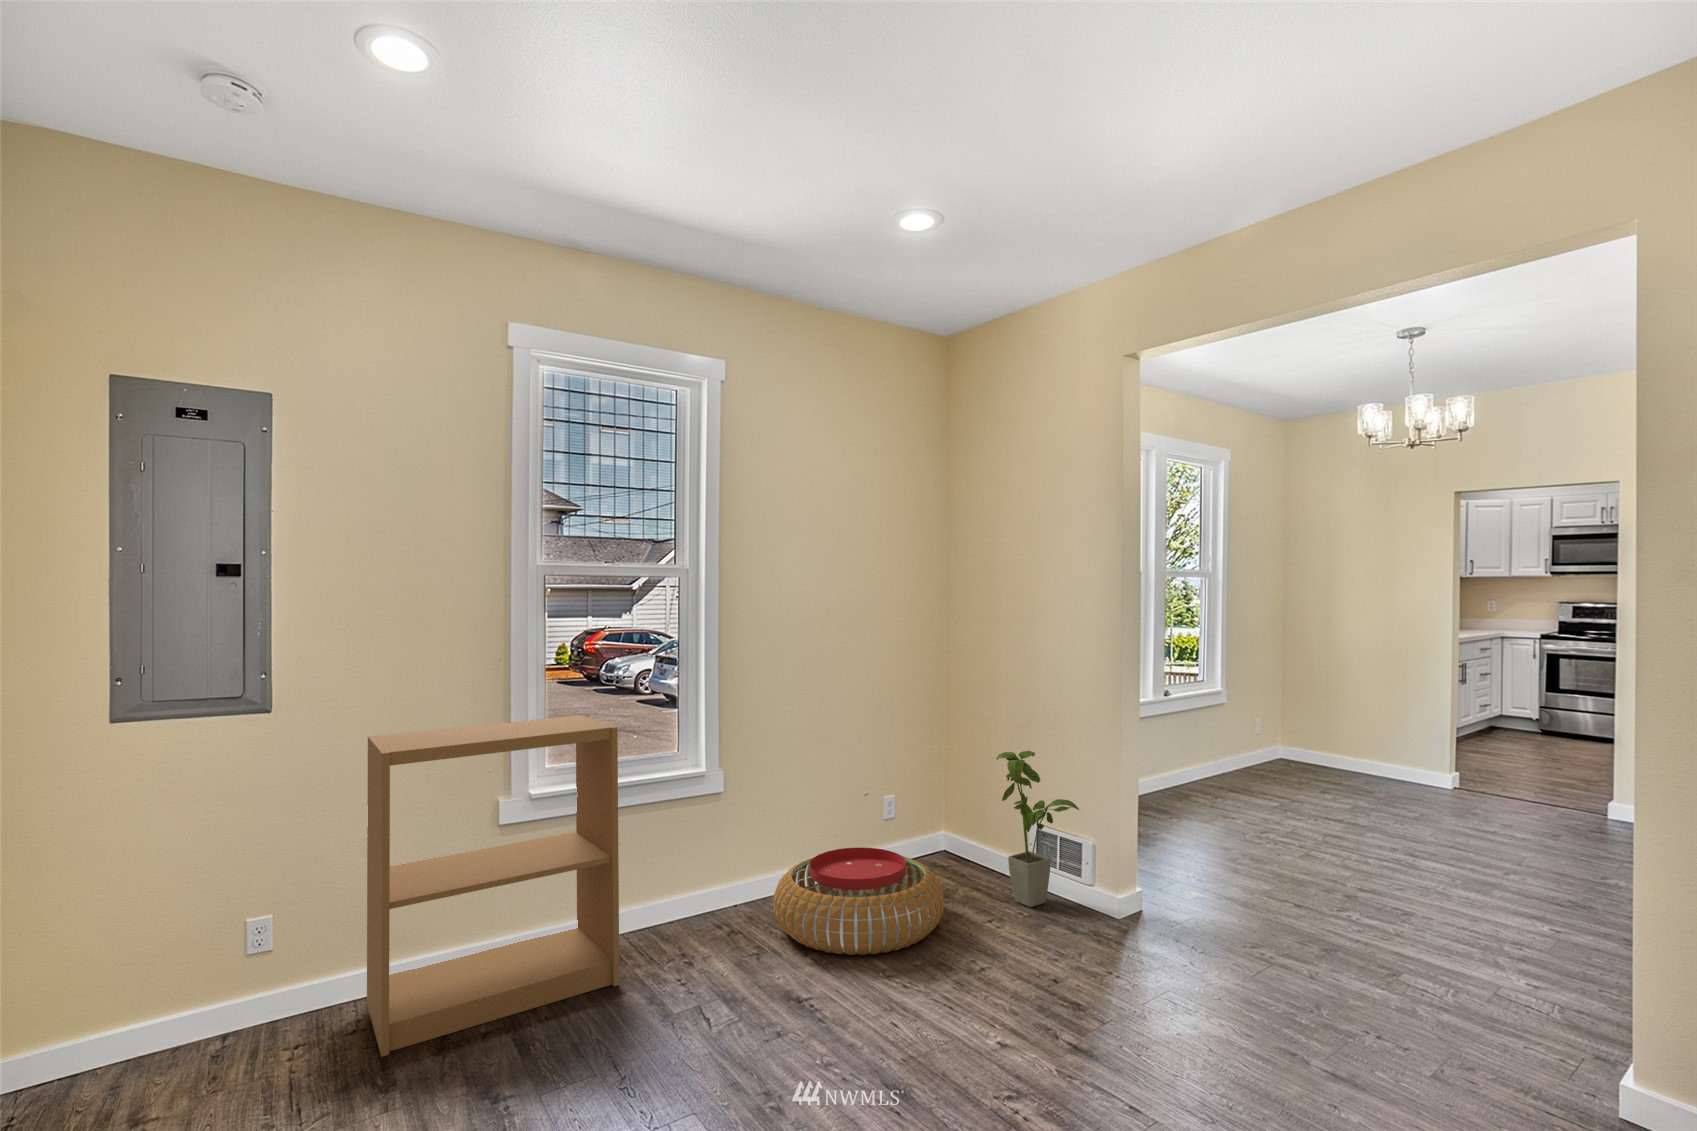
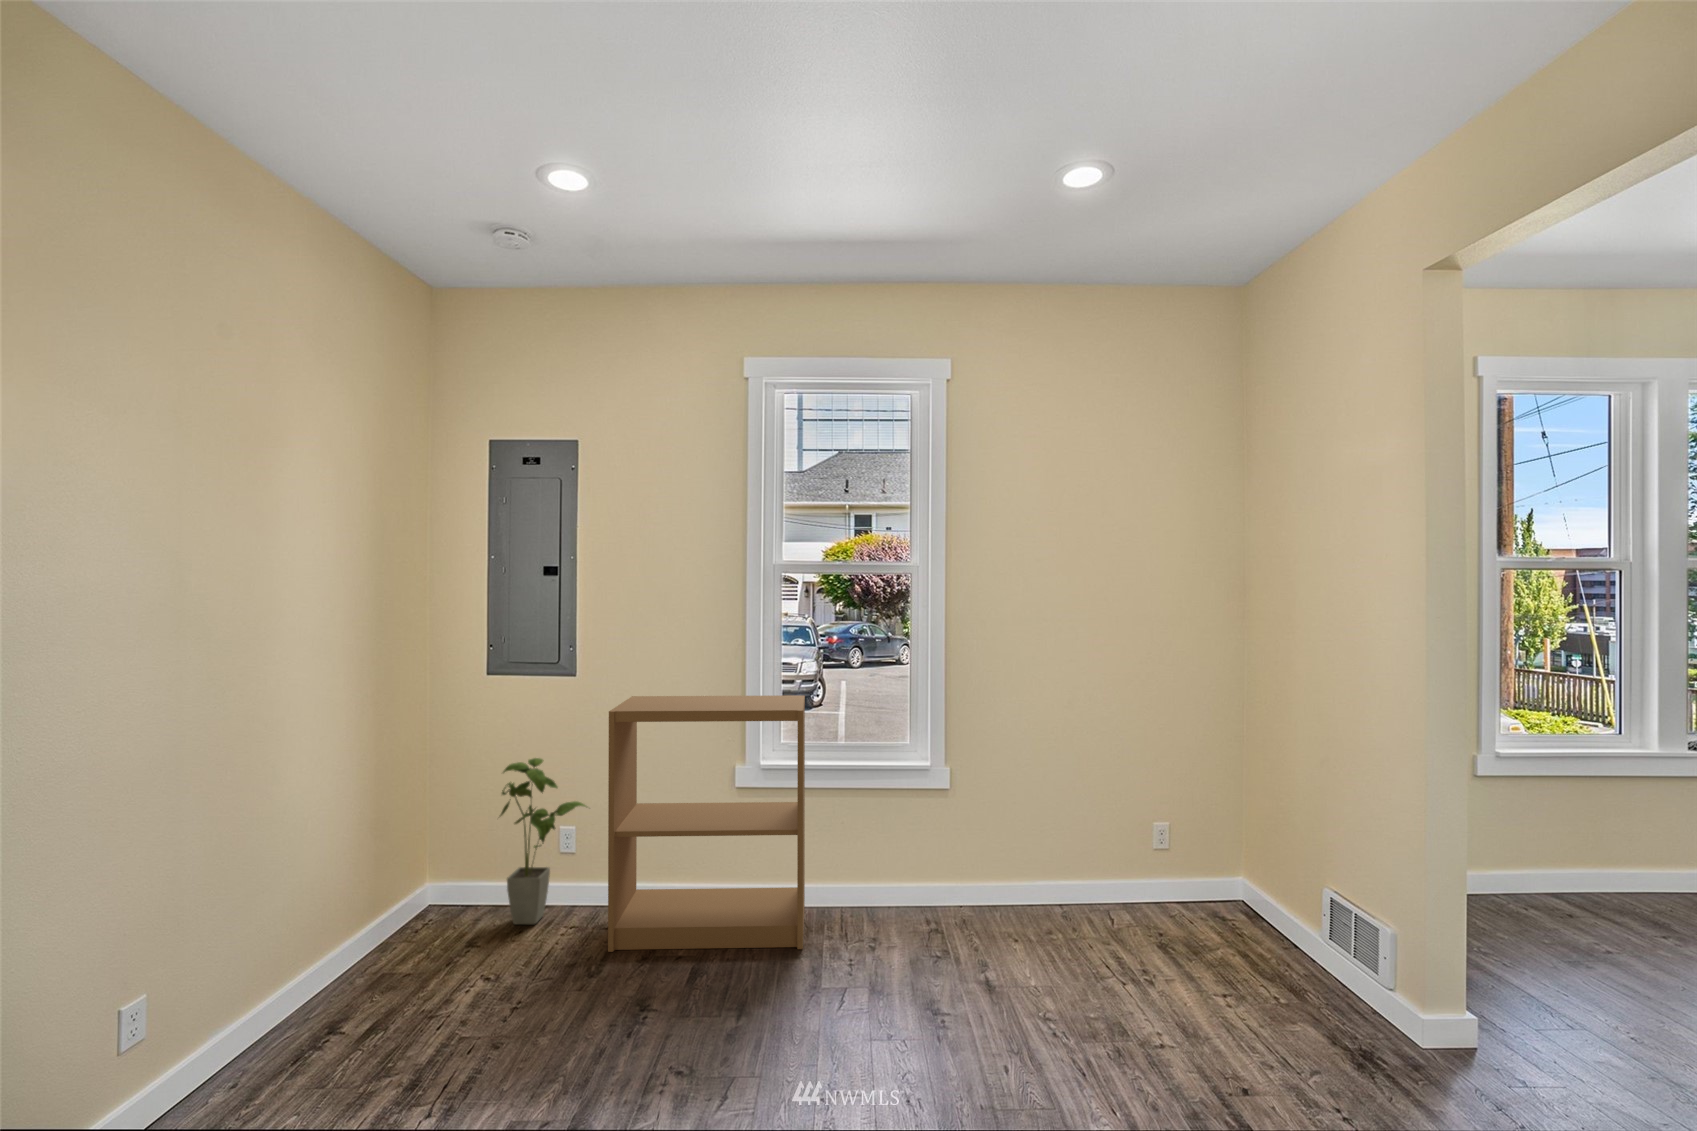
house plant: present [996,751,1079,907] -> present [500,758,586,924]
pouf: present [774,848,944,955] -> none [971,870,1167,996]

